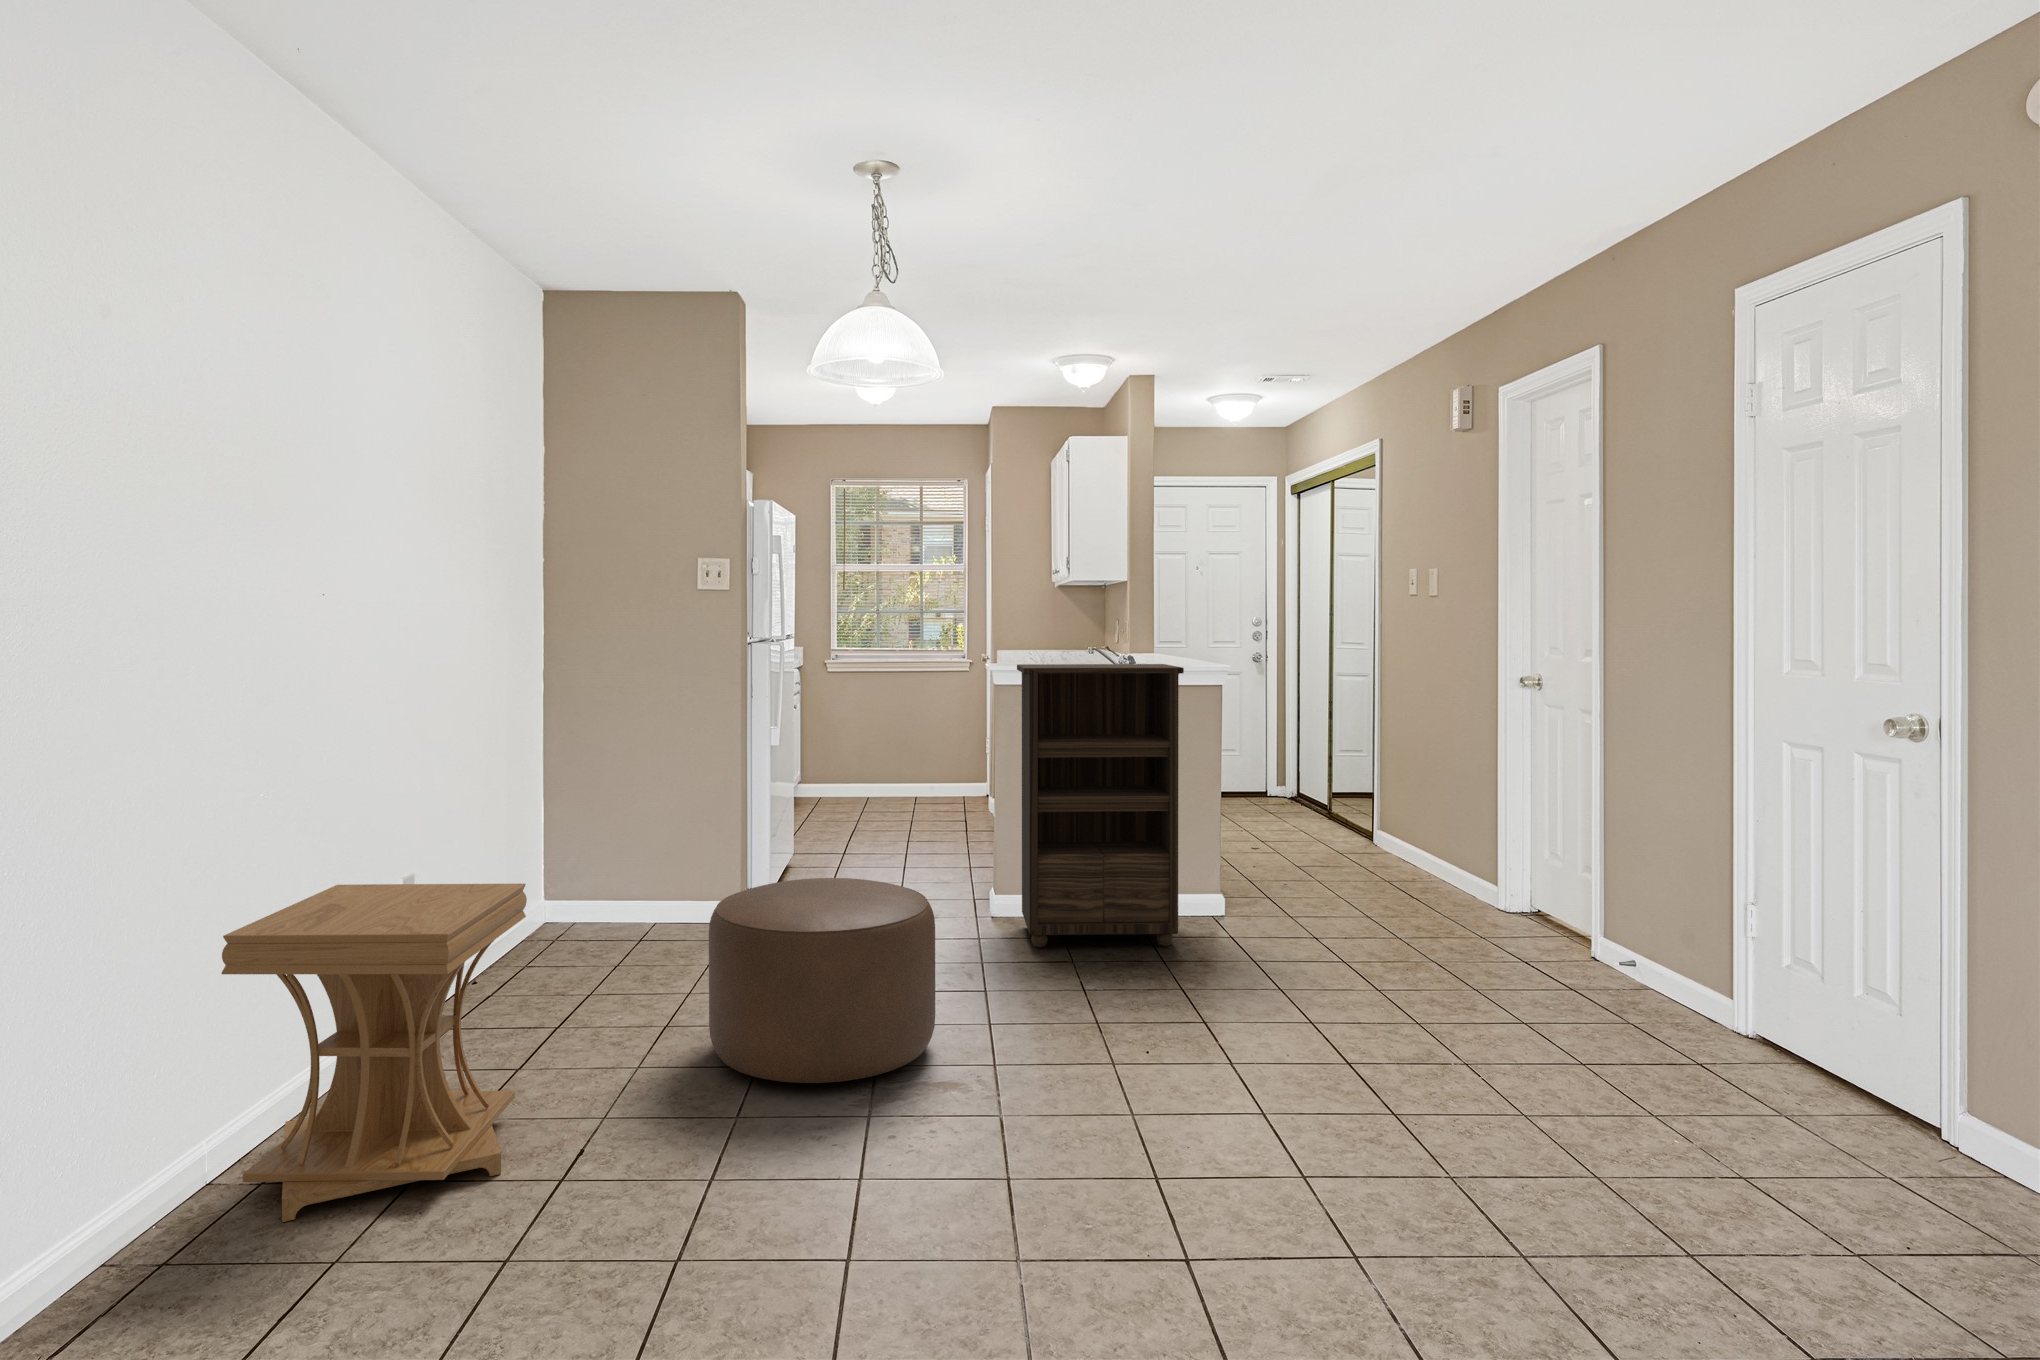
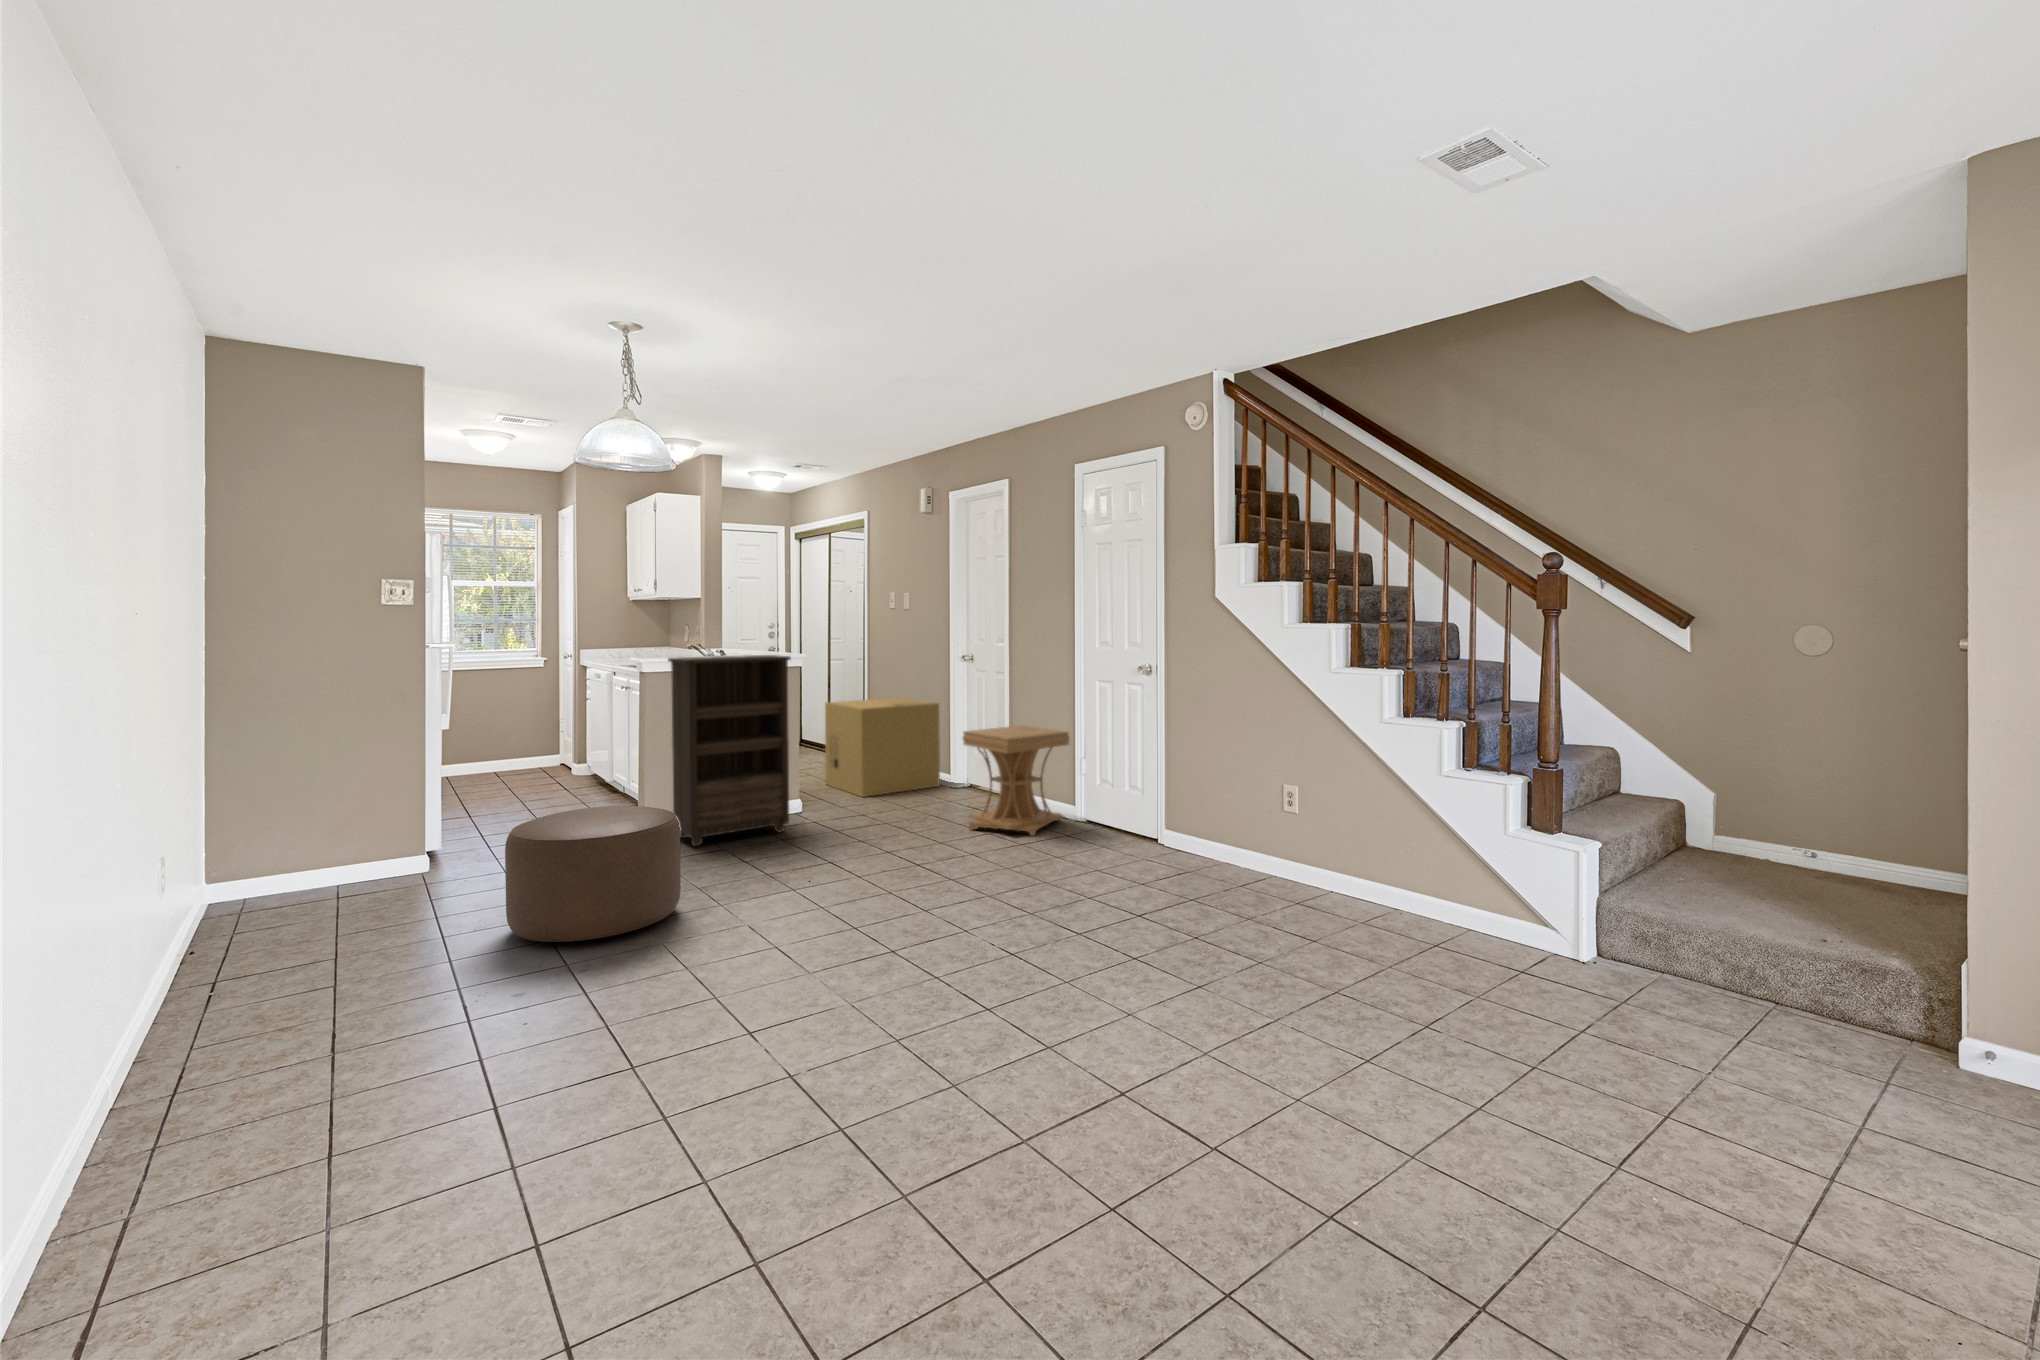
cardboard box: none [1287,742,1476,903] -> present [825,698,940,797]
side table: present [221,884,527,1222] -> present [963,725,1070,836]

